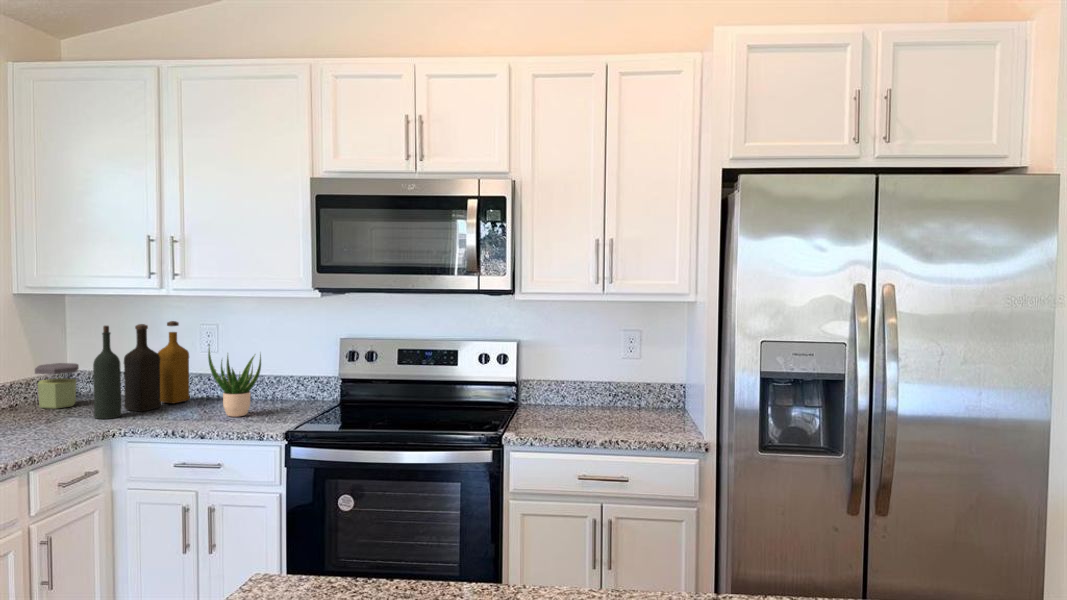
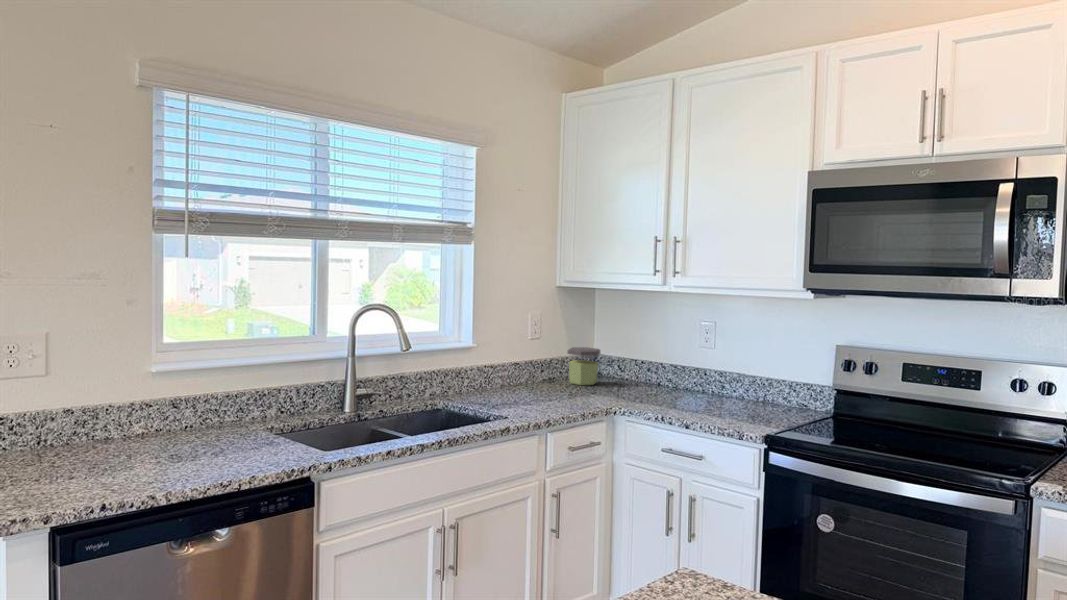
bottle: present [93,321,190,419] -> none [605,316,689,399]
potted plant: present [208,347,261,417] -> none [700,339,749,413]

